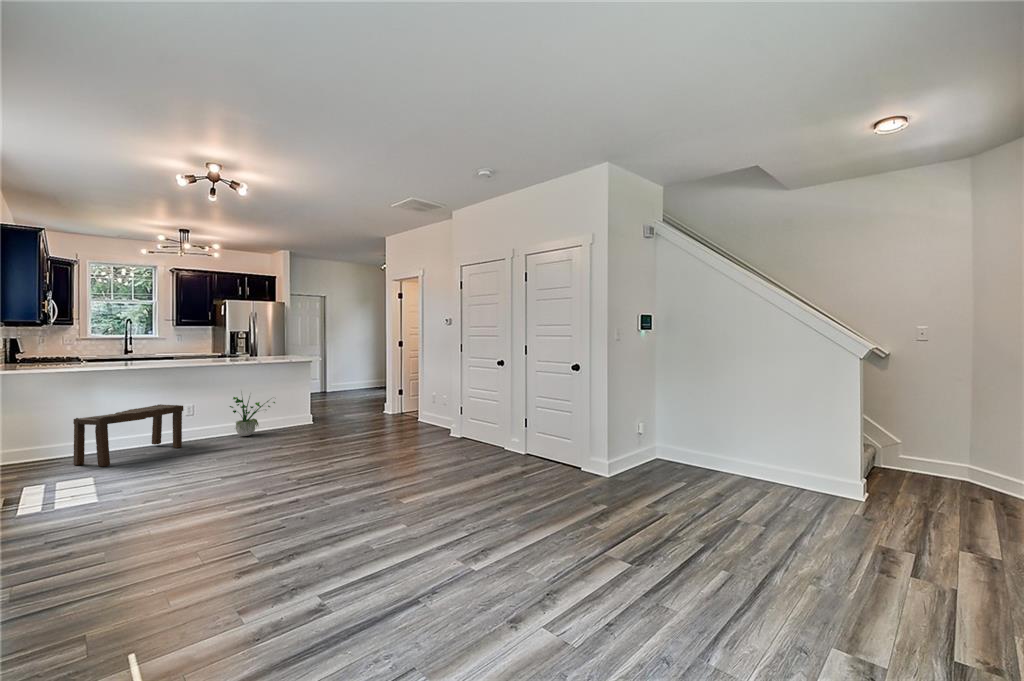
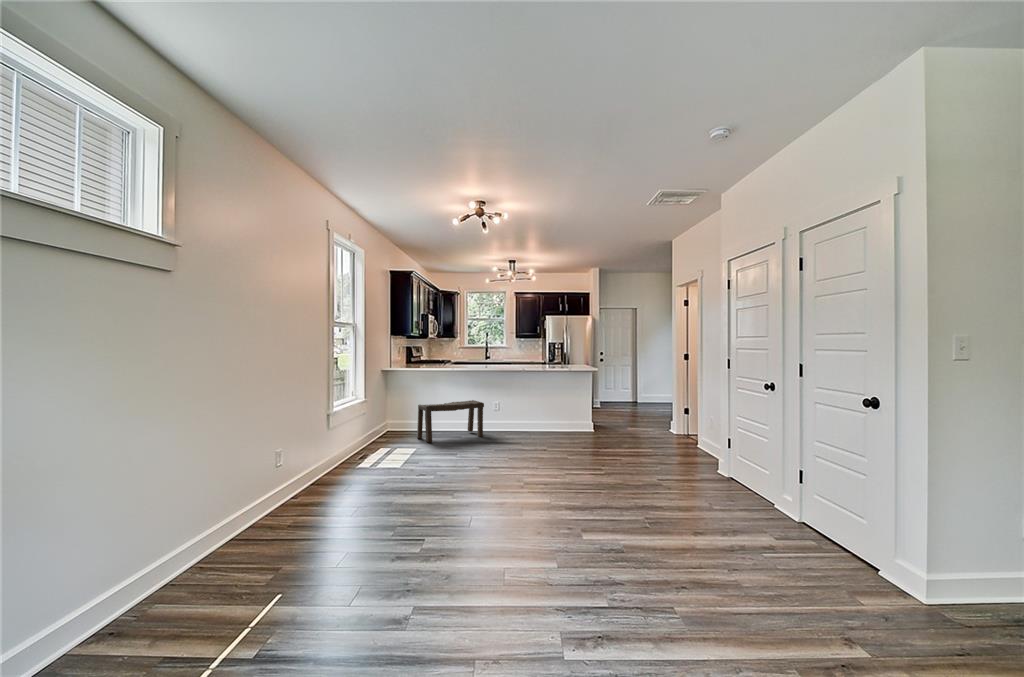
potted plant: present [230,396,275,436] -> none [517,391,559,435]

